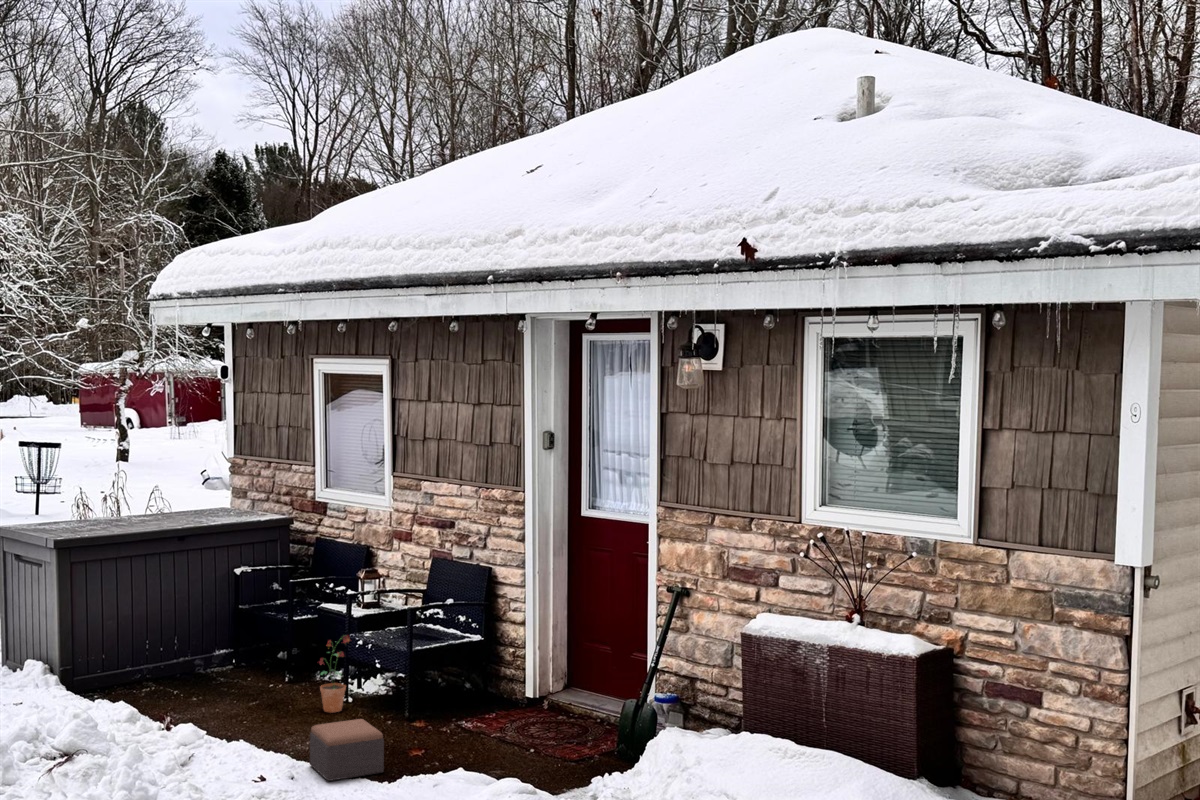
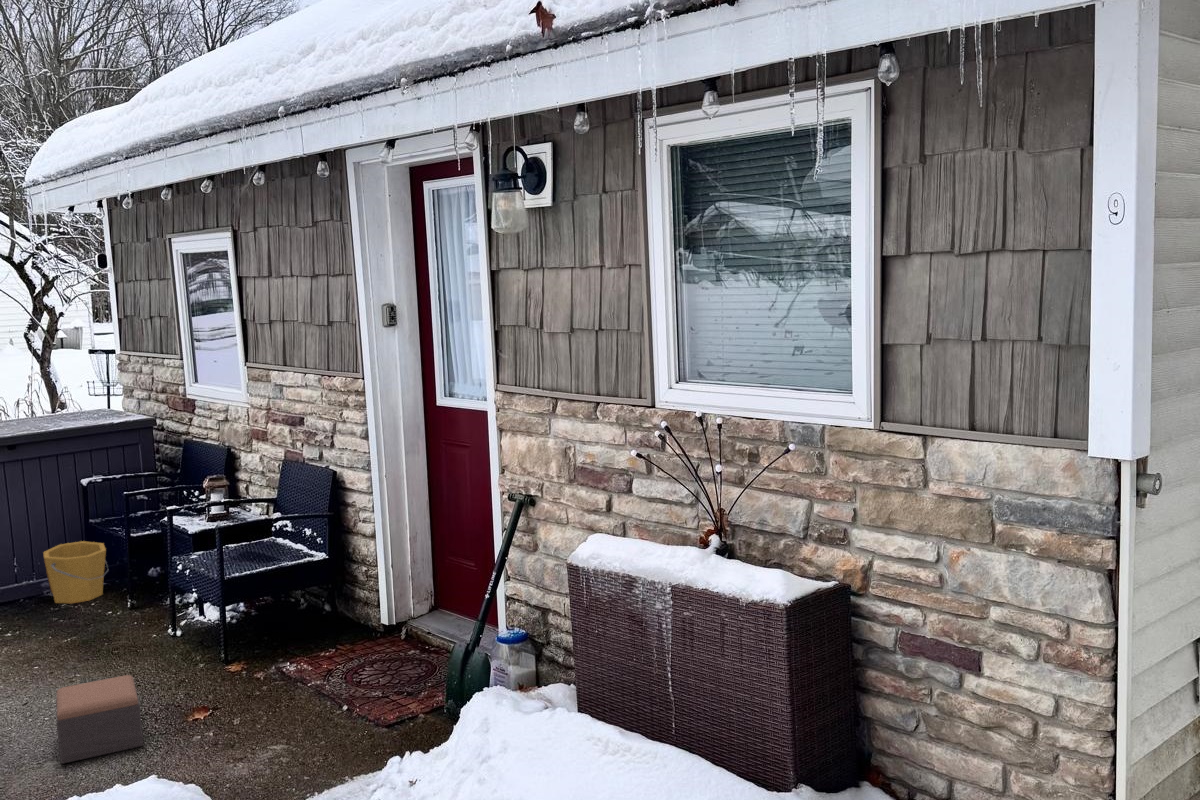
bucket: none [202,623,256,677] -> present [44,541,108,603]
potted plant: present [319,636,350,712] -> none [128,559,170,651]

